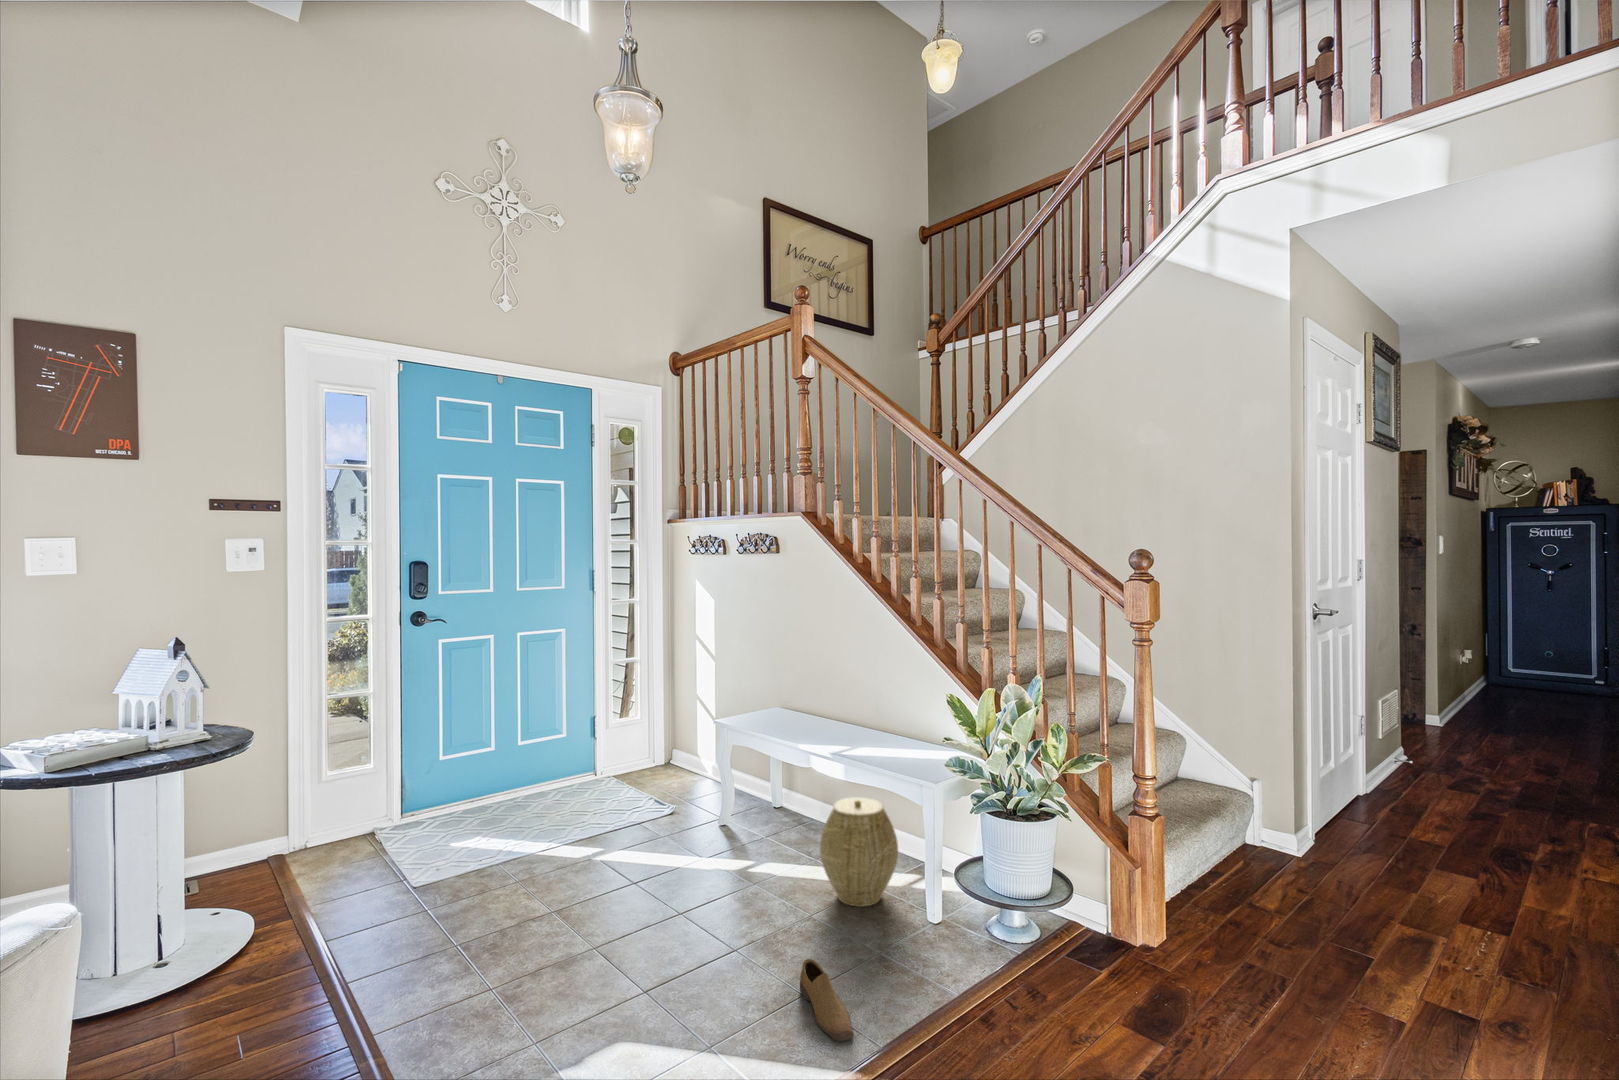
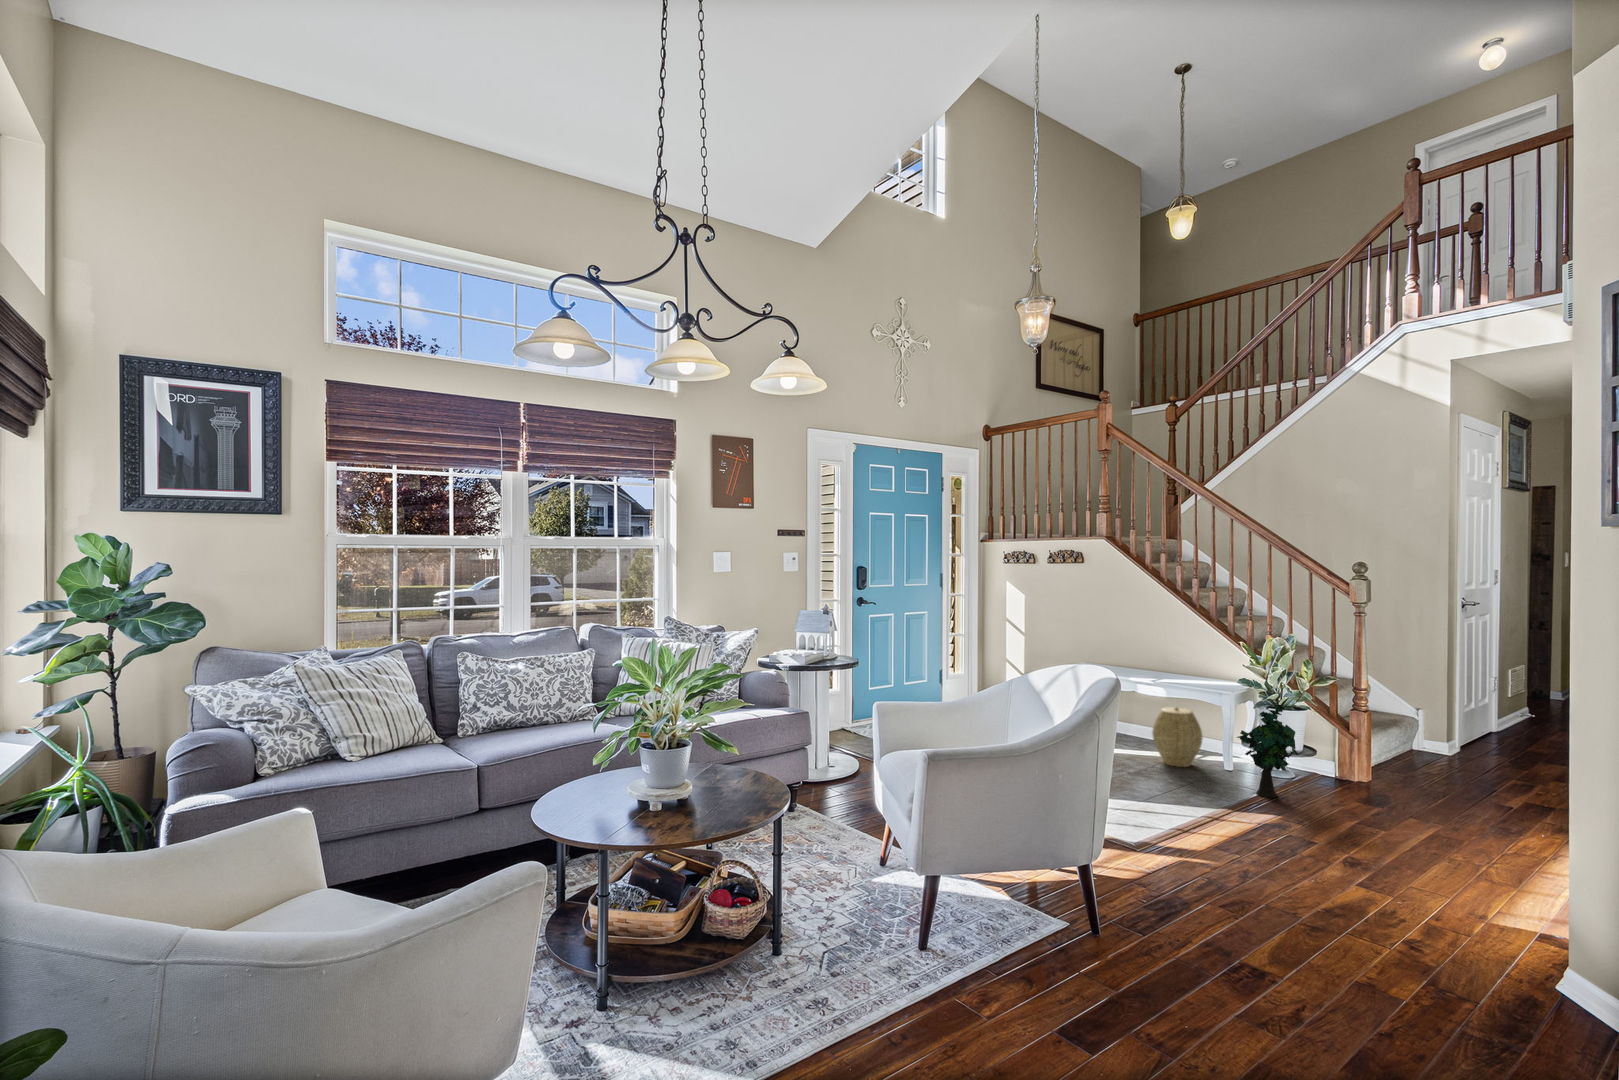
decorative plant: none [913,819,1019,1001] -> present [1237,705,1299,798]
shoe: present [800,959,854,1041] -> none [1175,775,1219,805]

